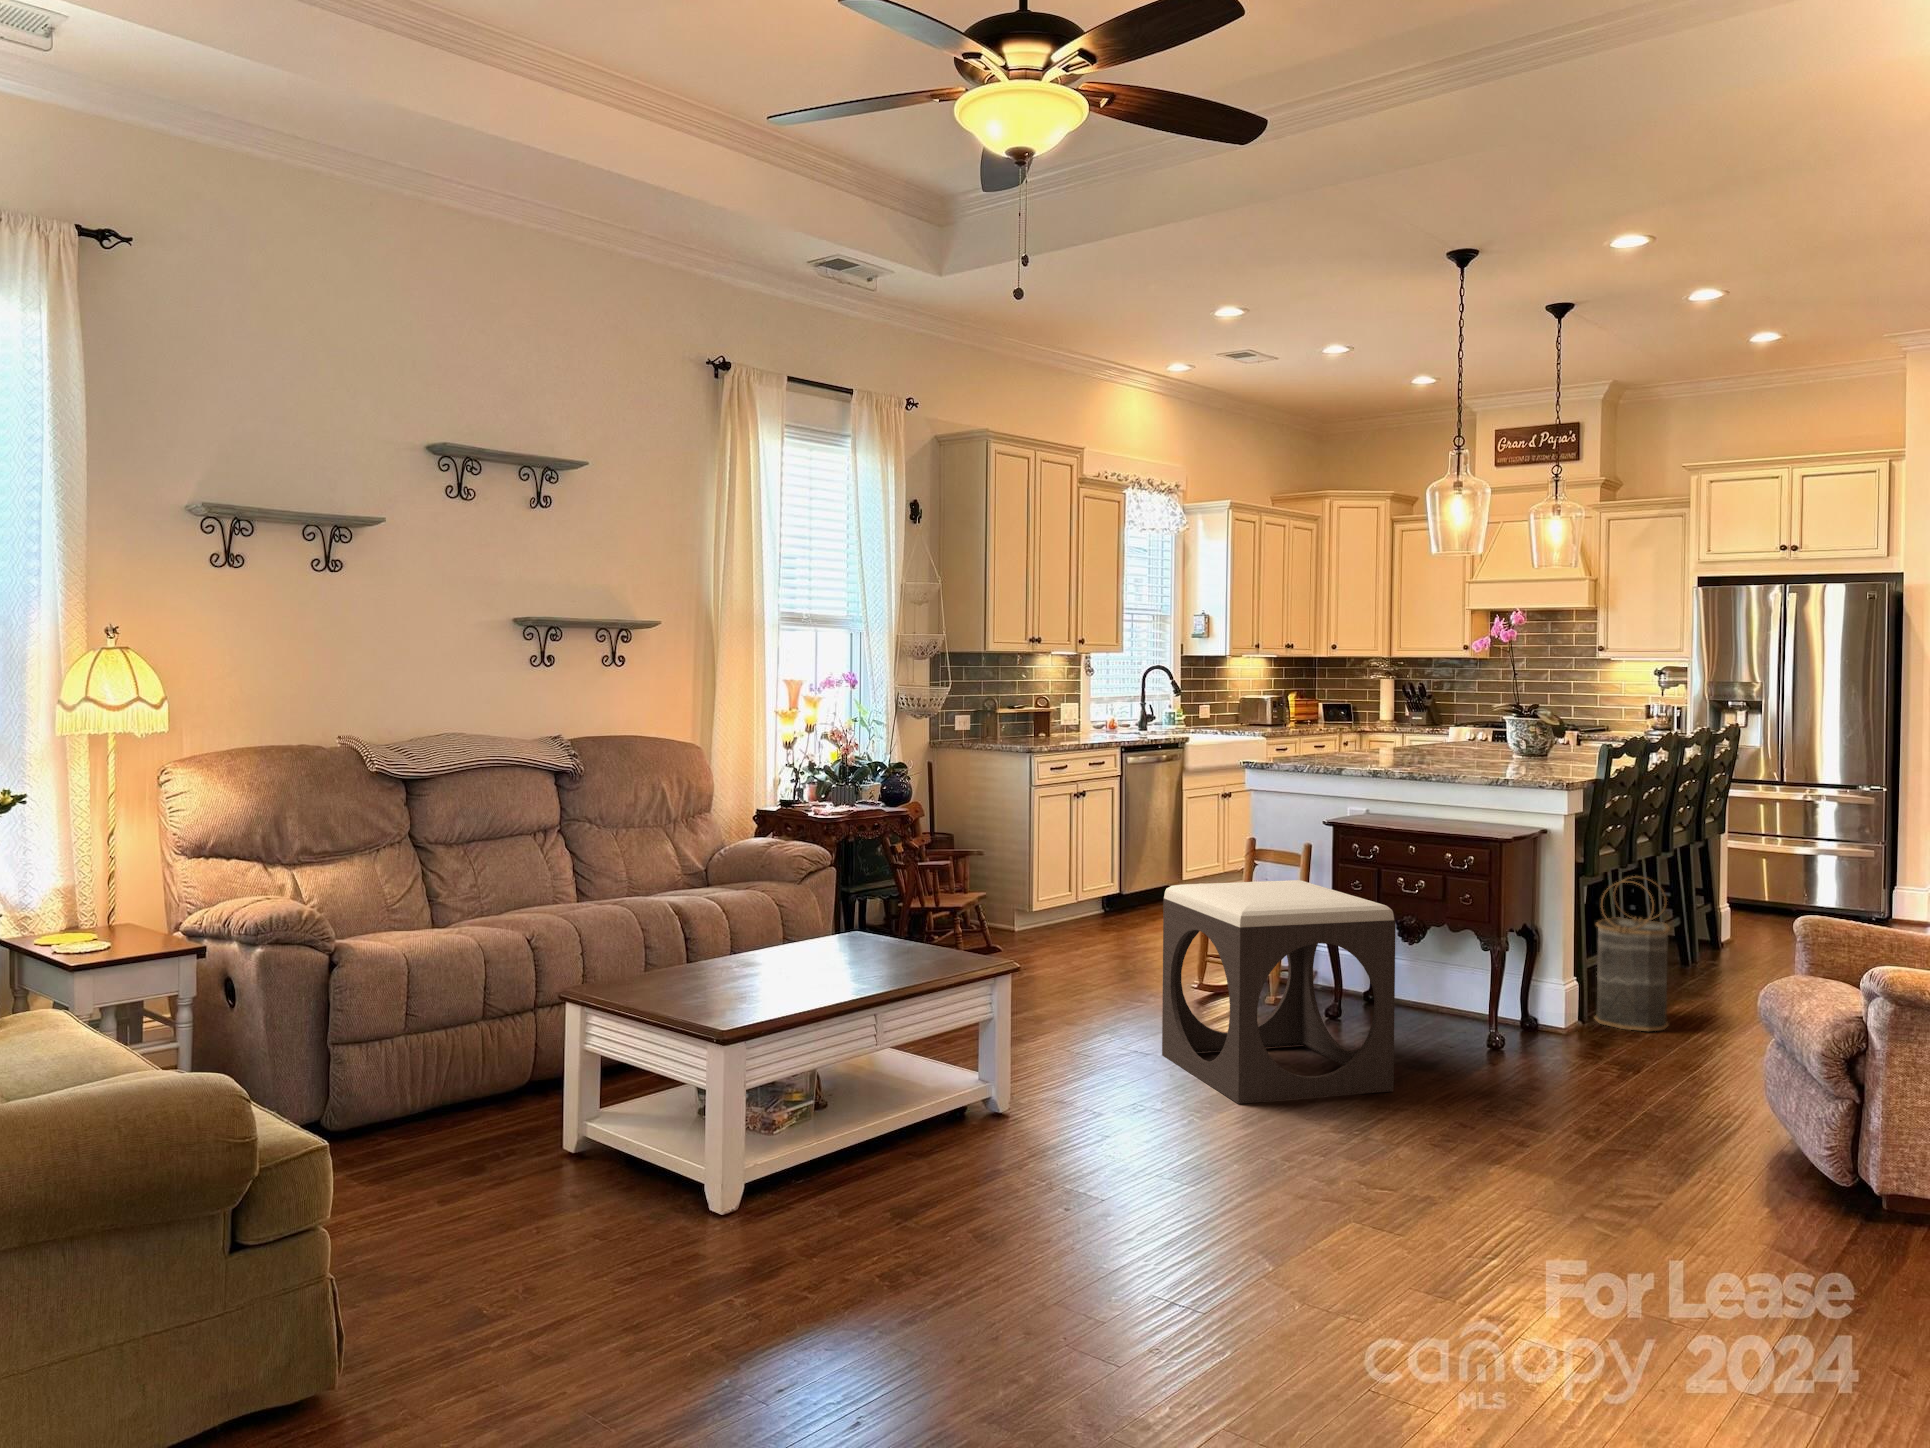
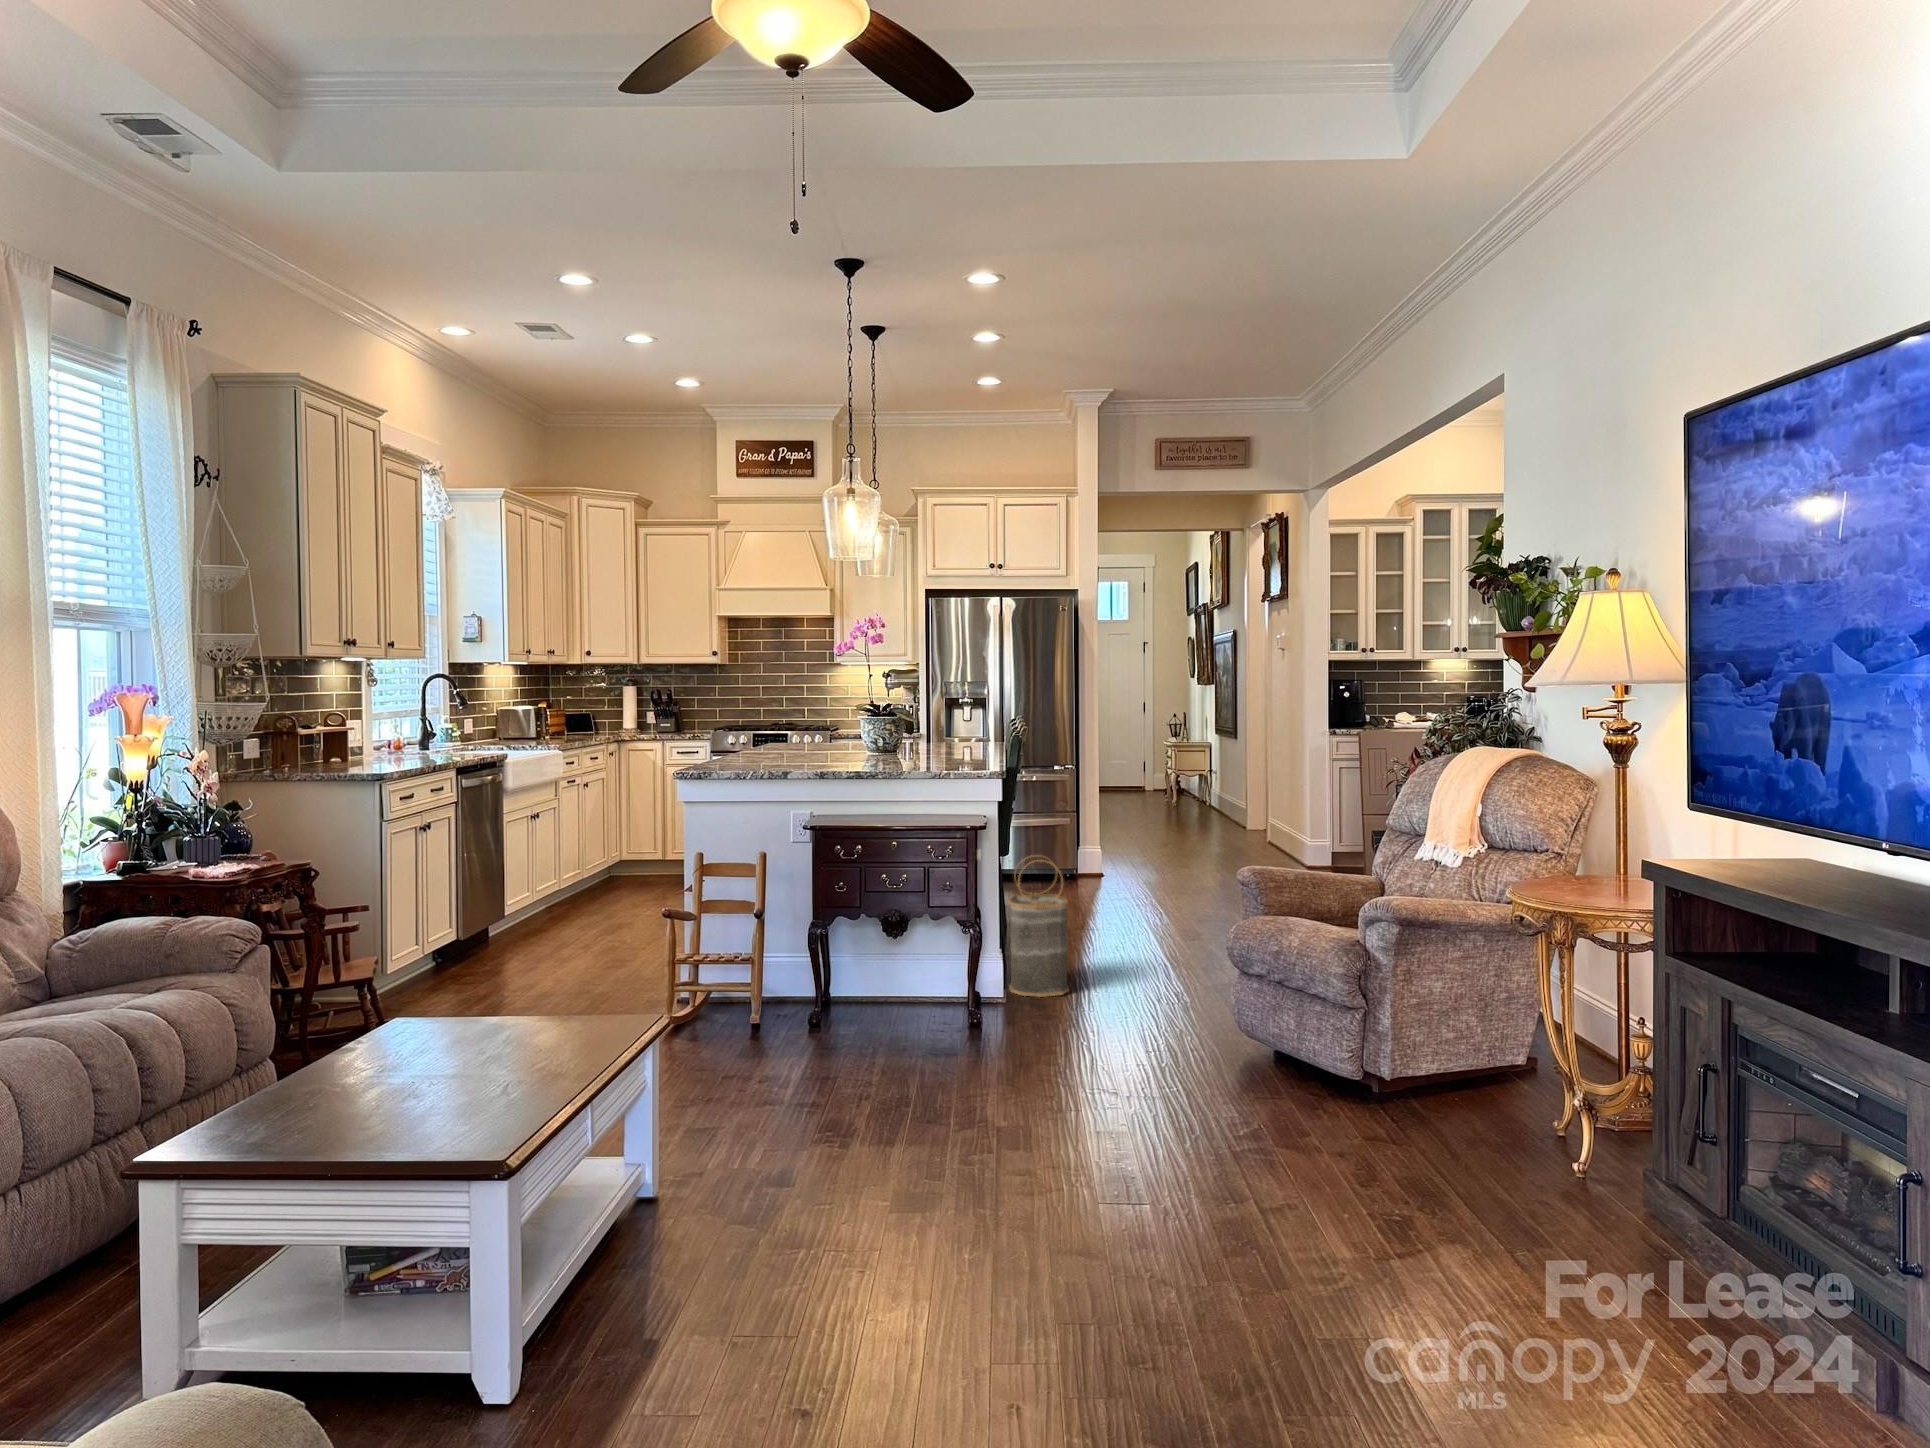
footstool: present [1162,880,1396,1104] -> none [714,897,968,1154]

